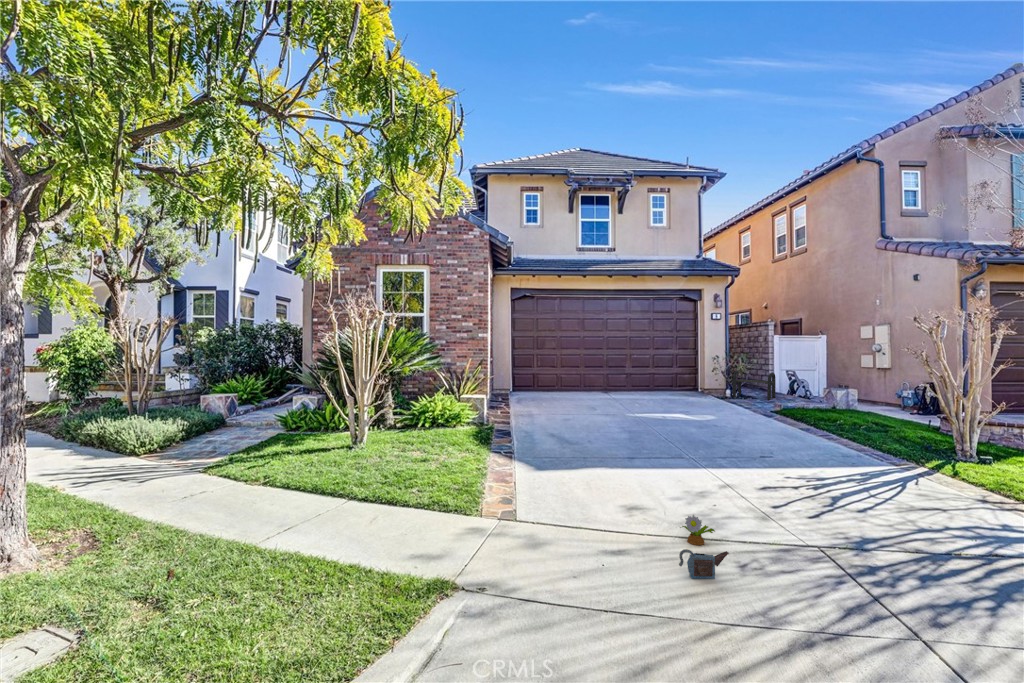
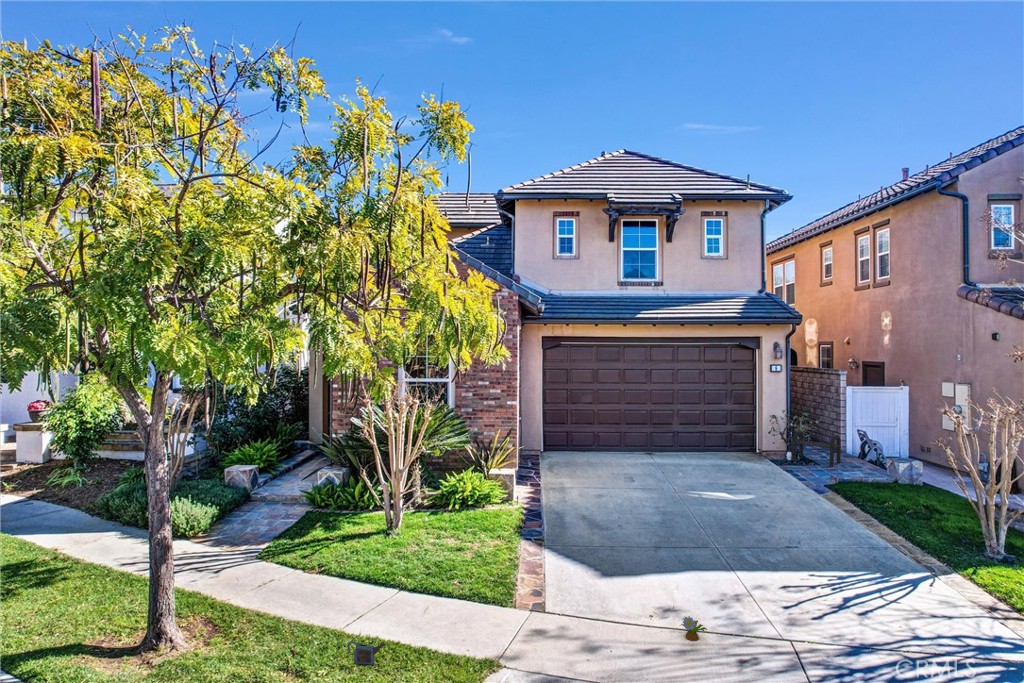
watering can: present [679,549,729,579] -> present [347,641,385,664]

